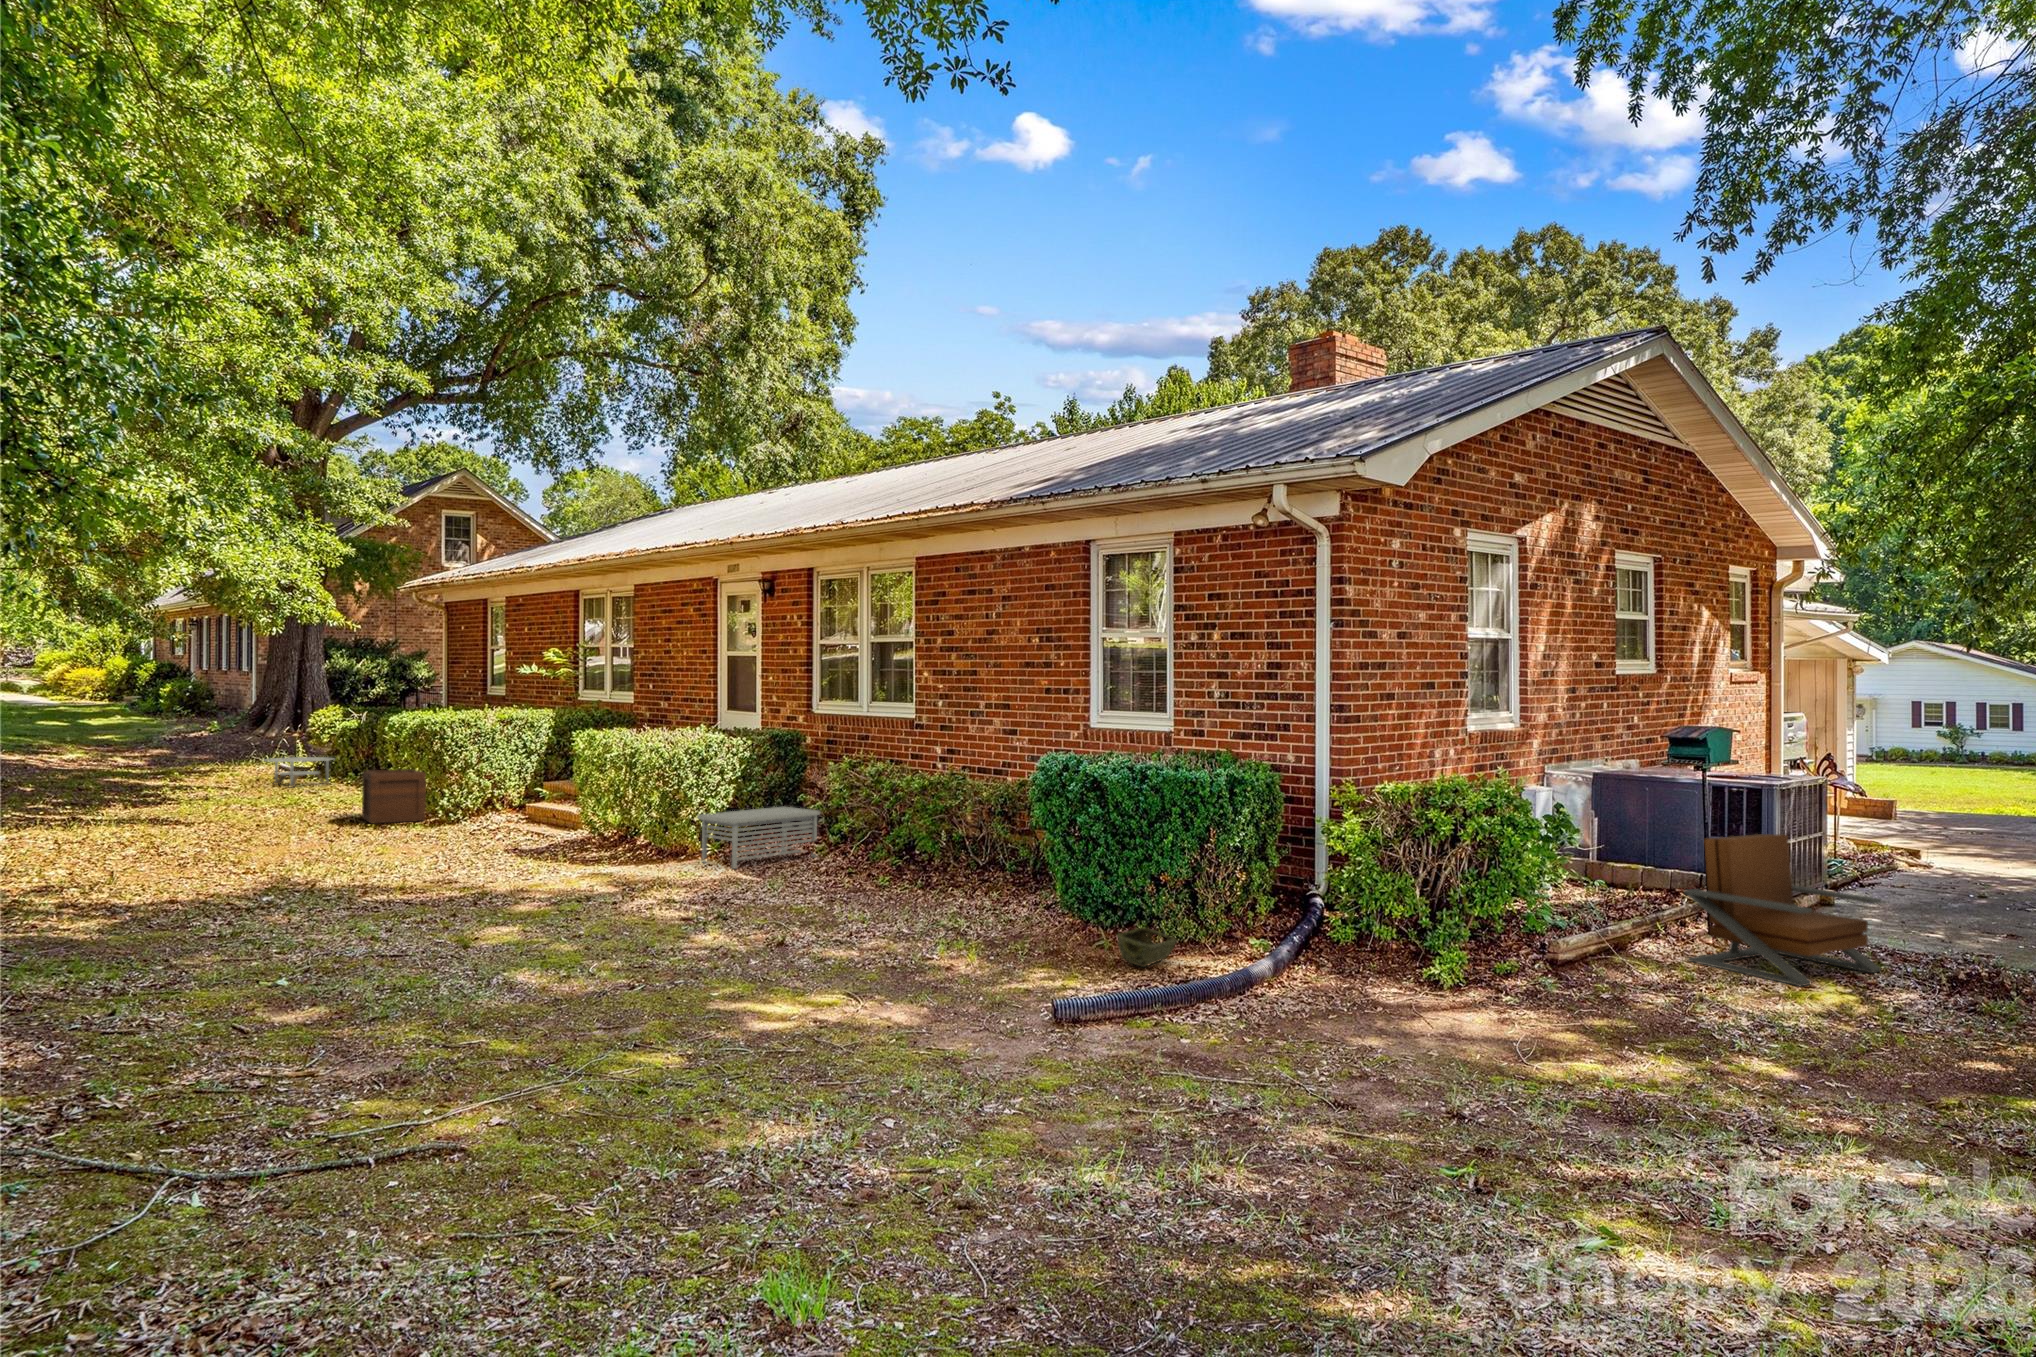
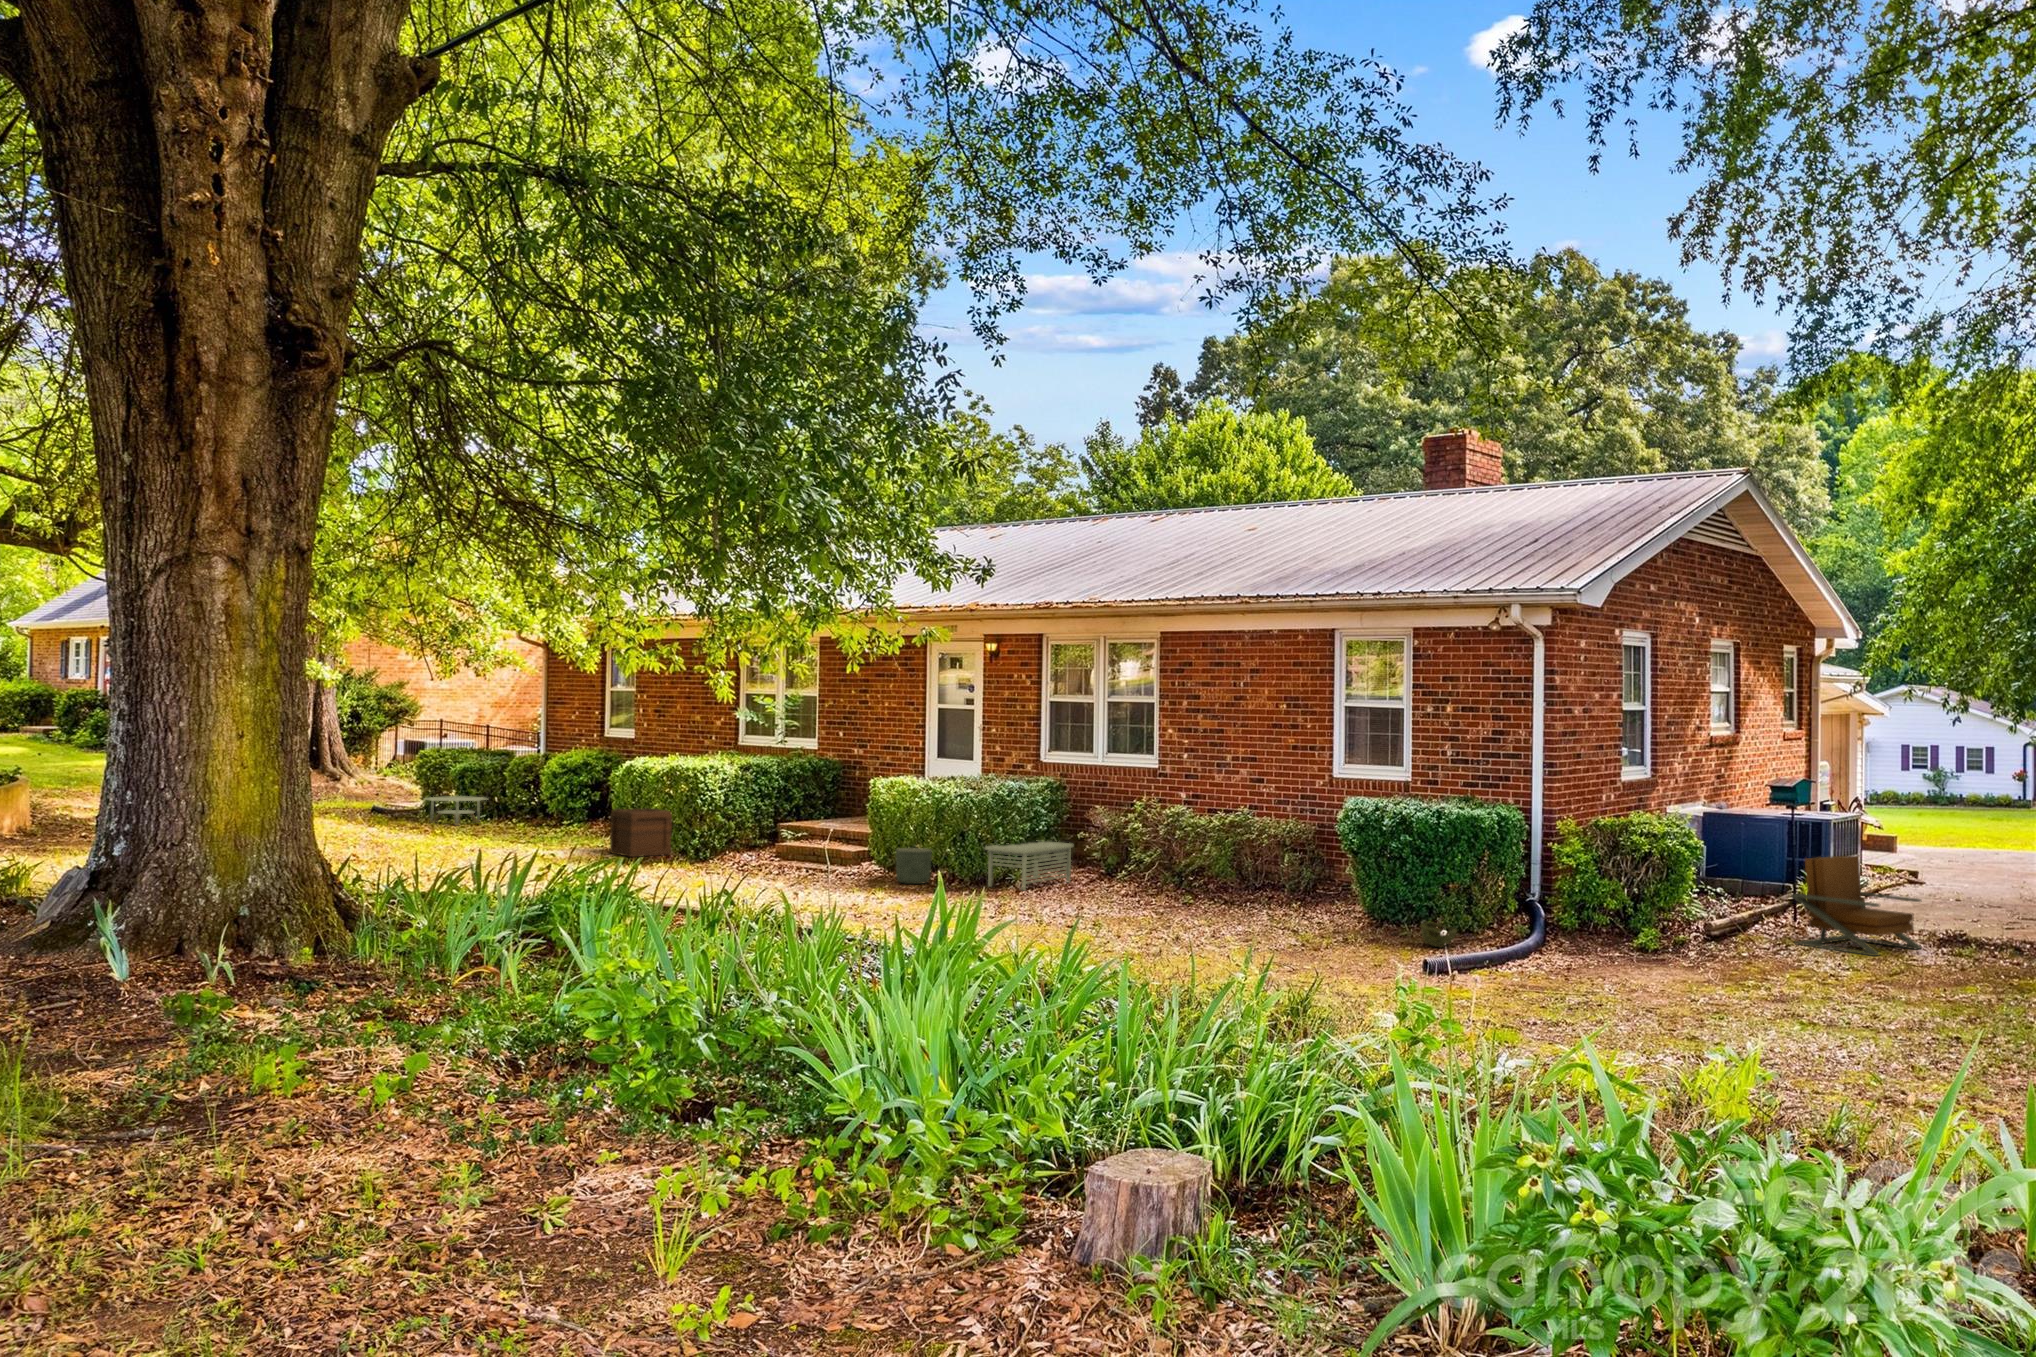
planter: none [598,816,644,859] -> present [896,848,932,884]

